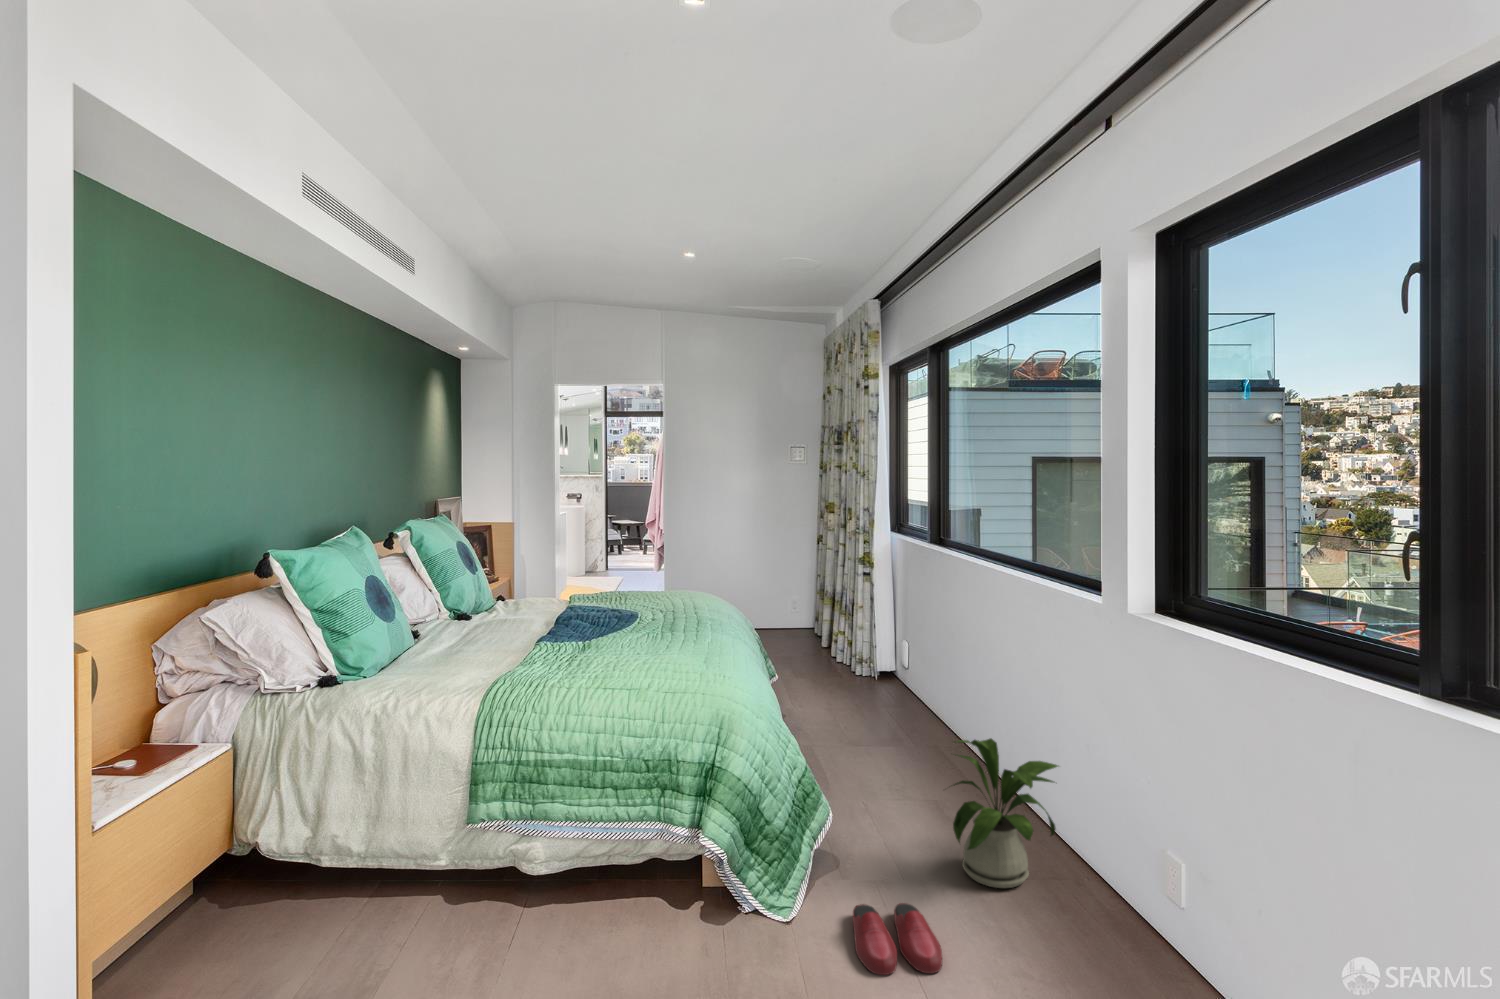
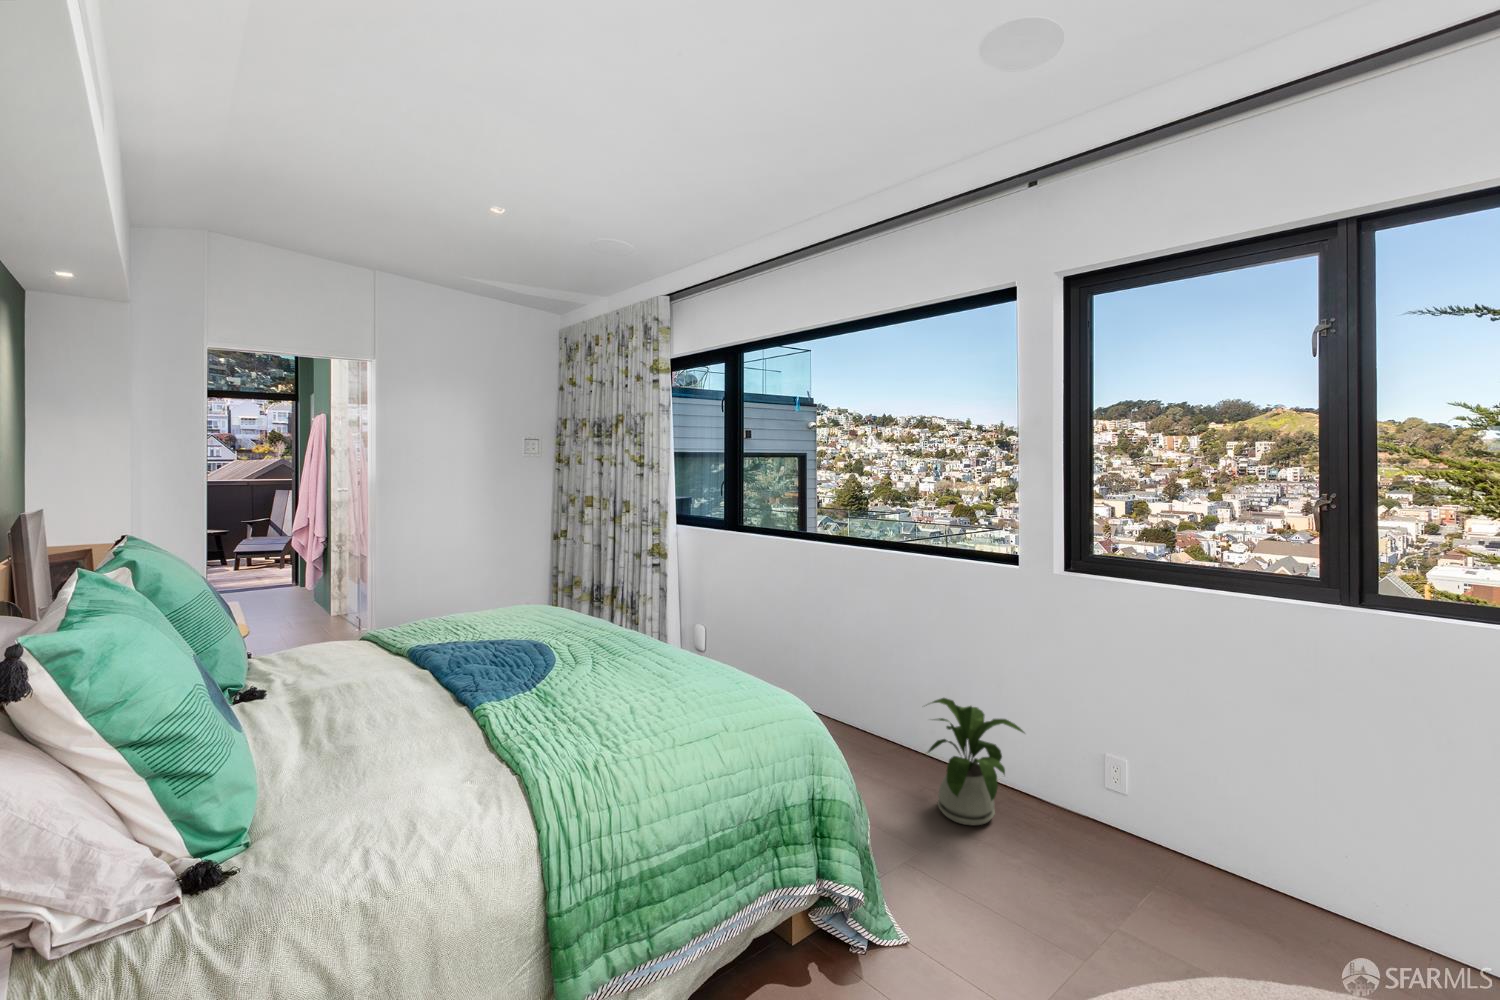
slippers: present [853,903,942,975] -> none [941,868,1054,951]

